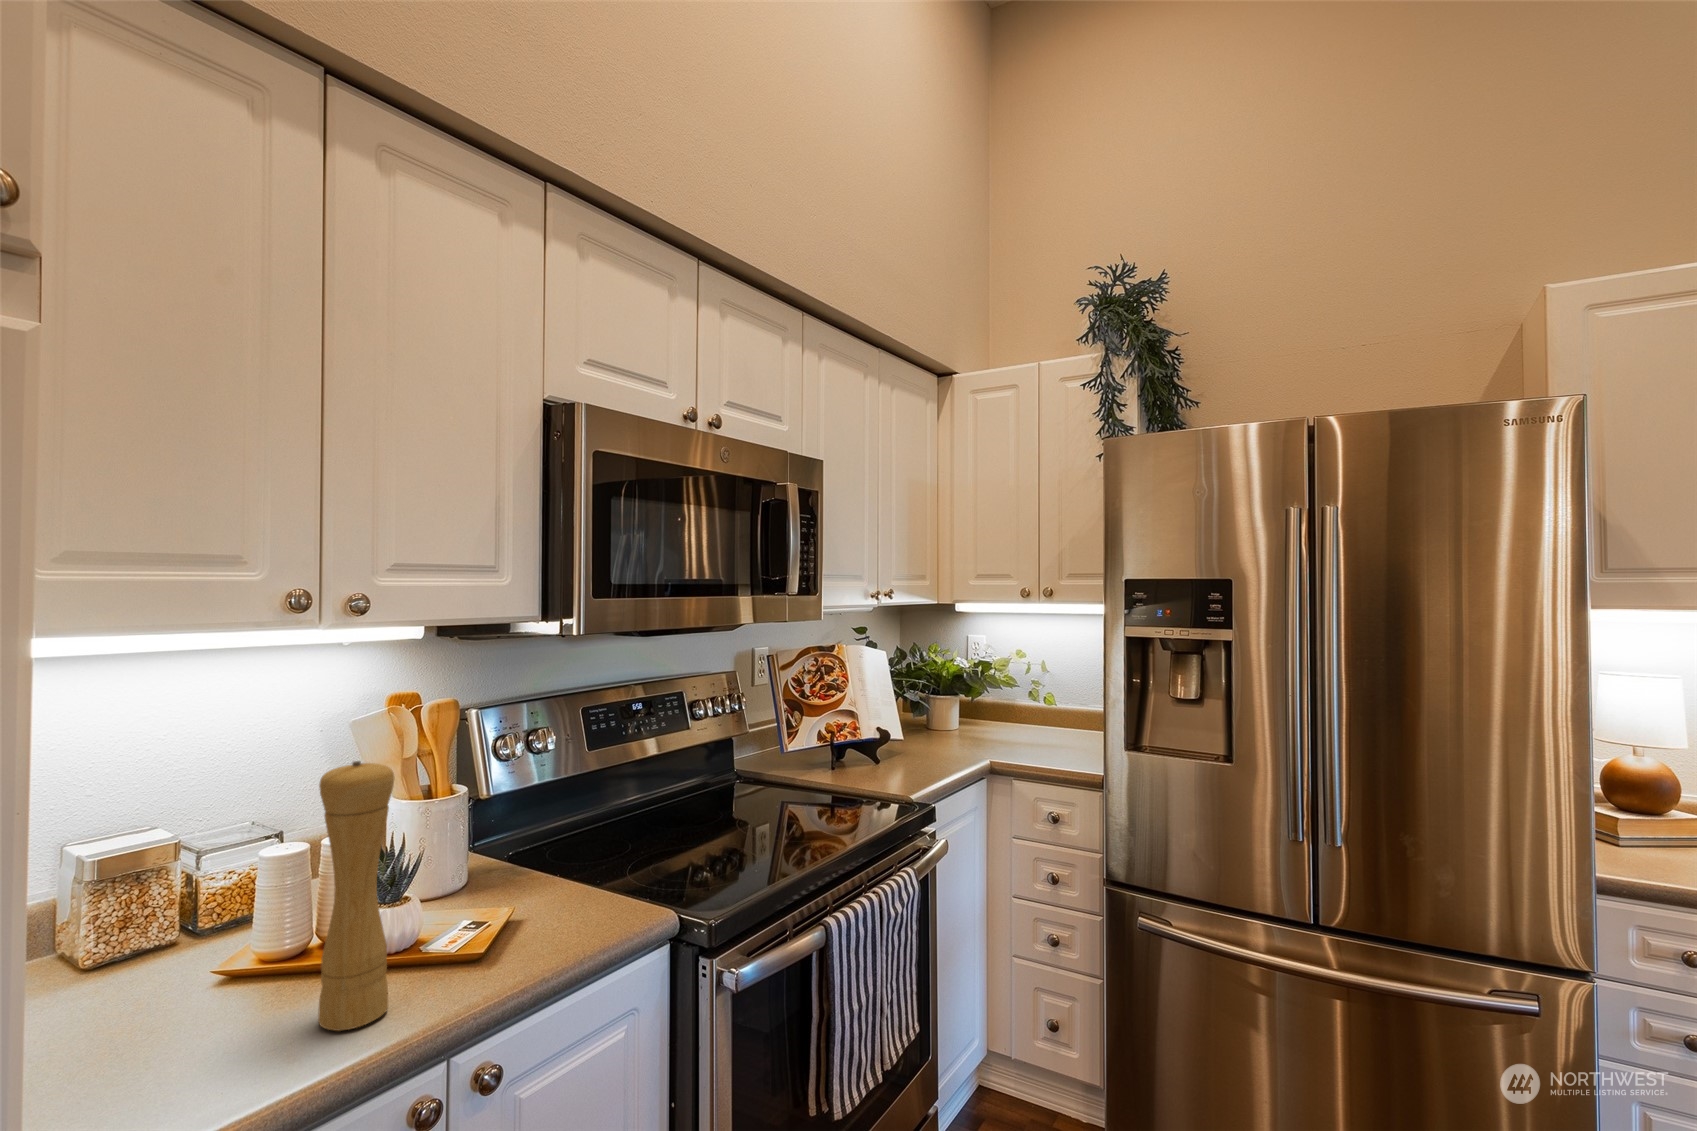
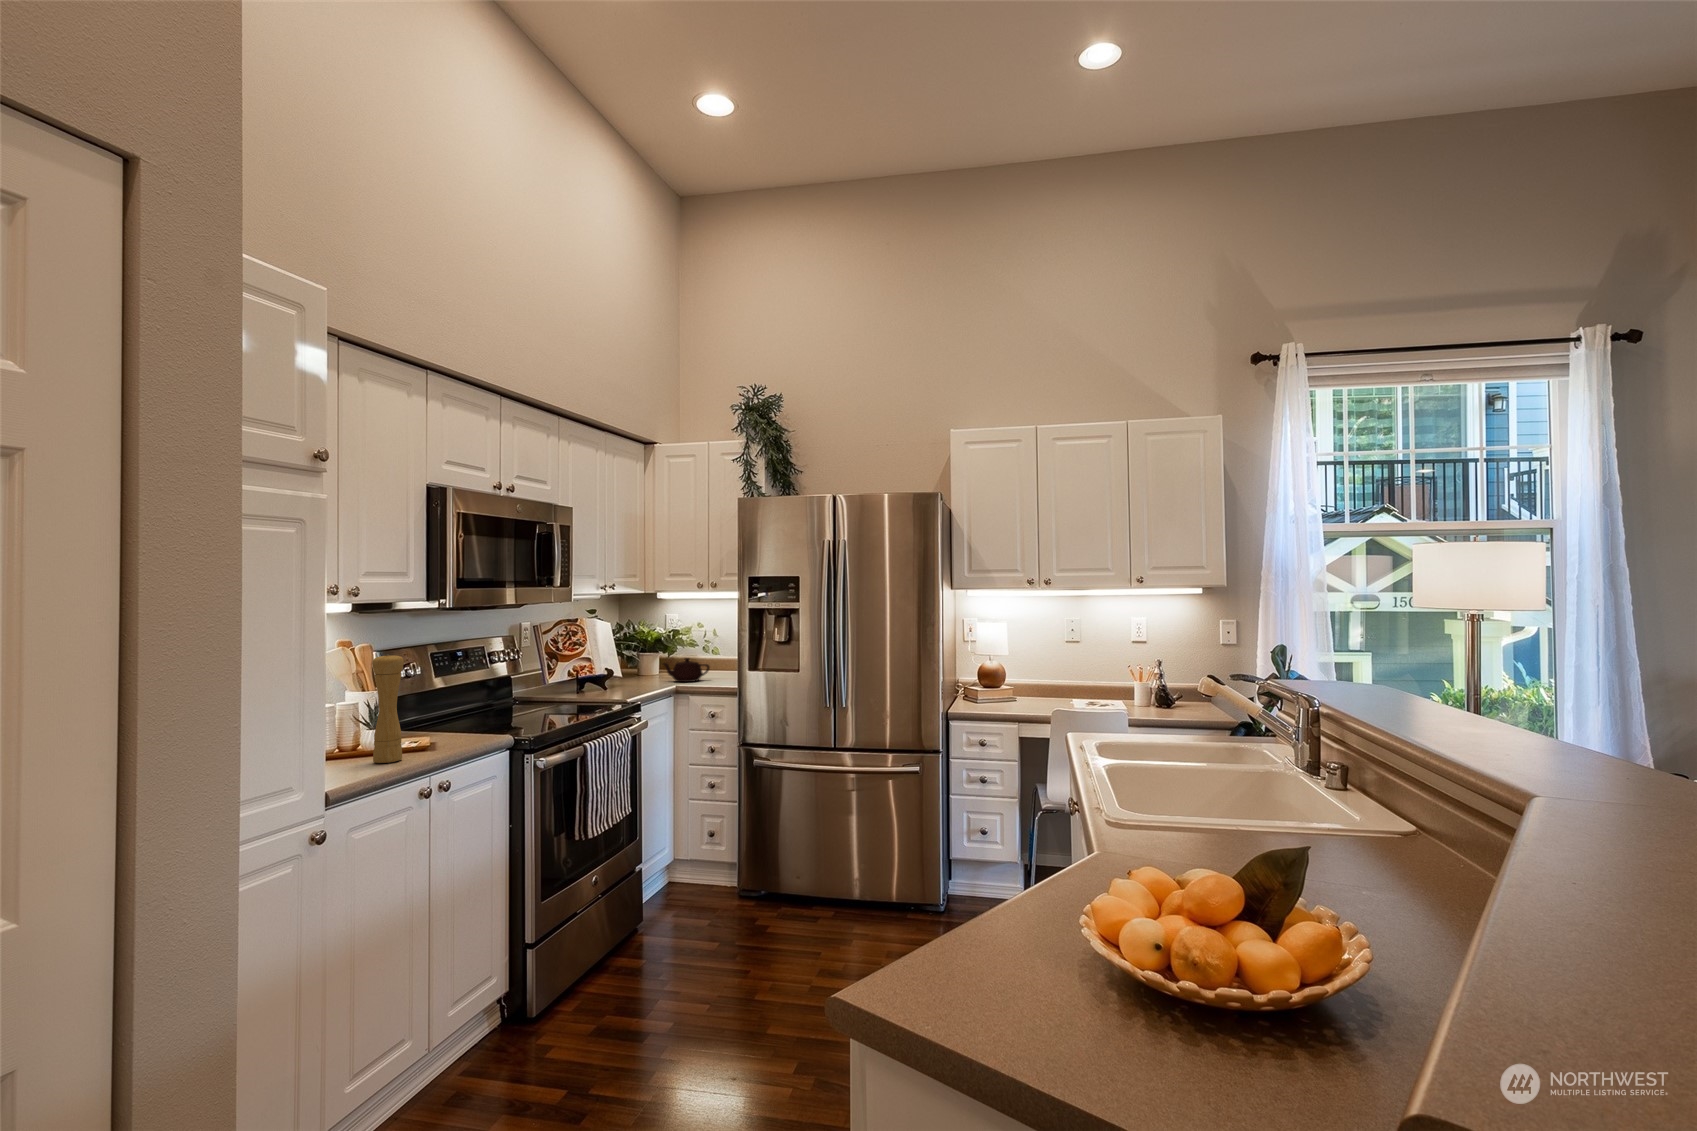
teapot: none [965,710,1043,751] -> present [663,658,710,682]

